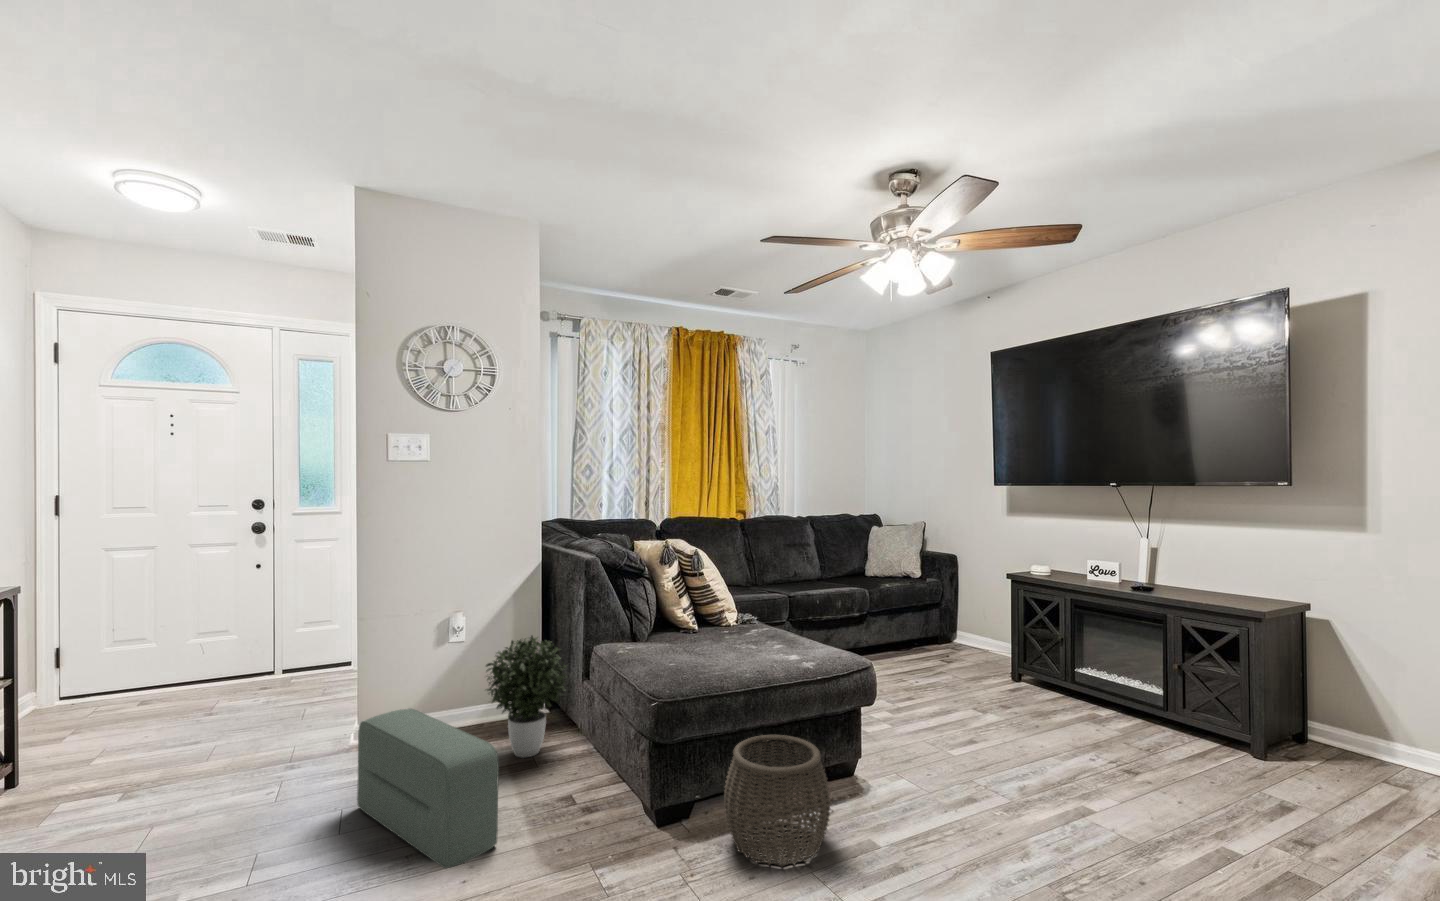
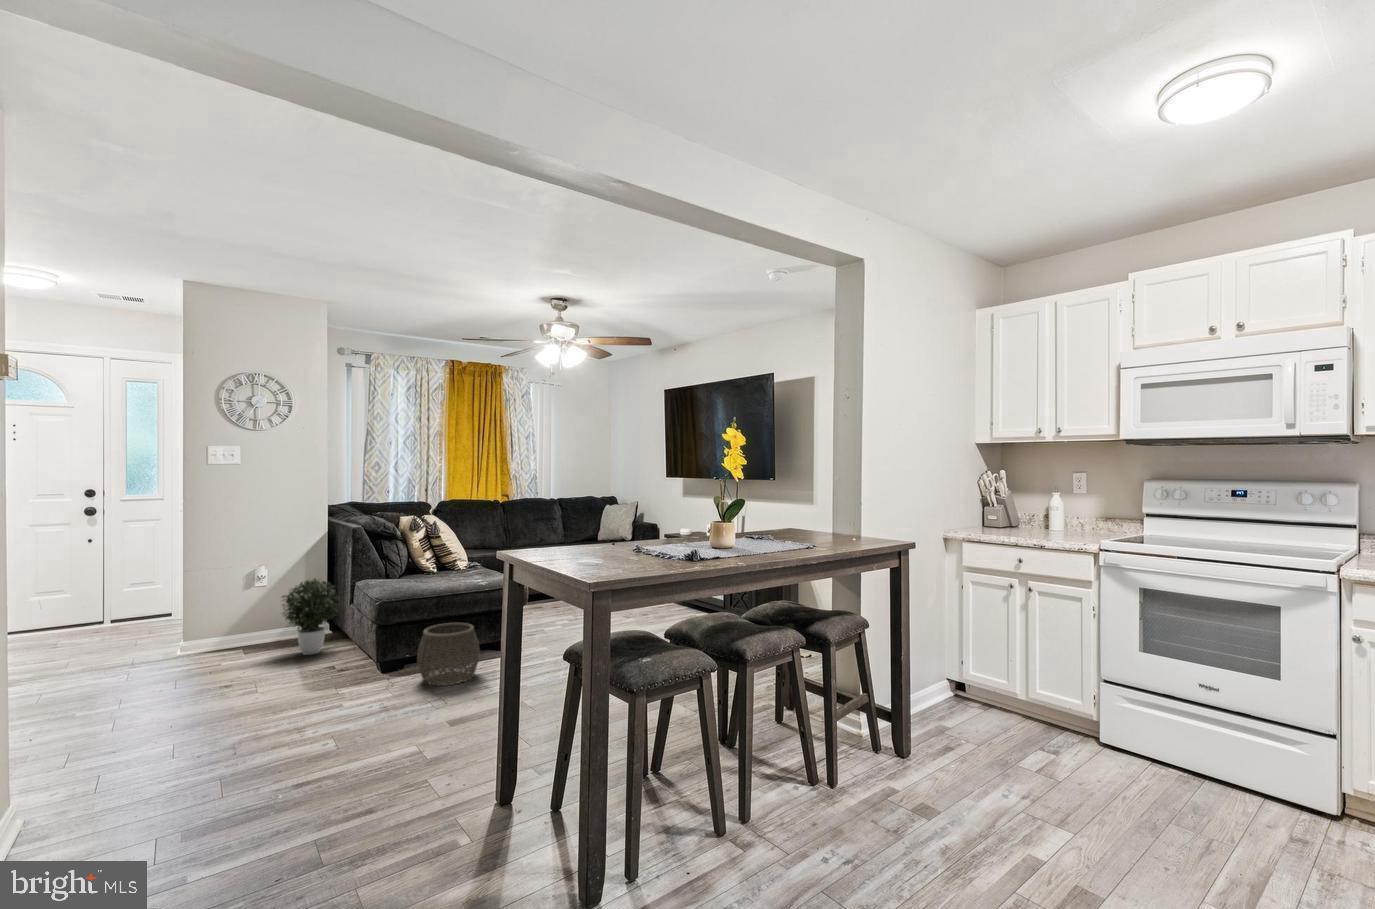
pouf: present [357,709,499,868] -> none [191,621,281,698]

